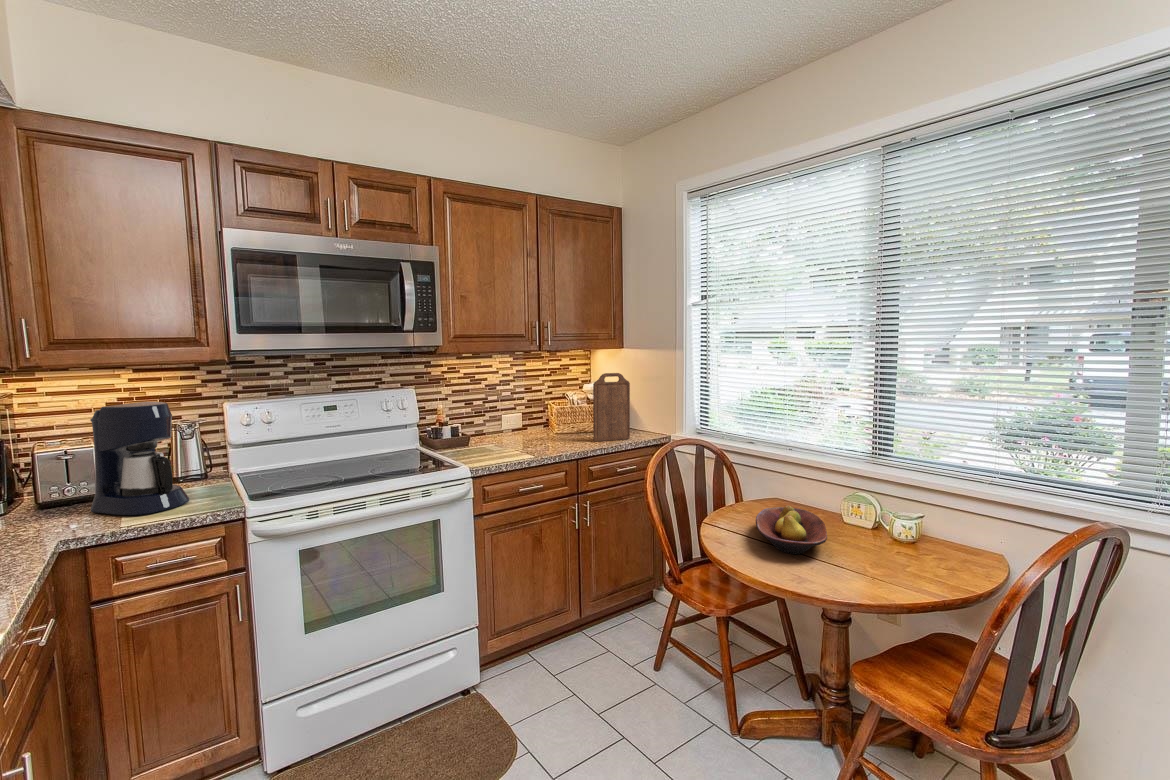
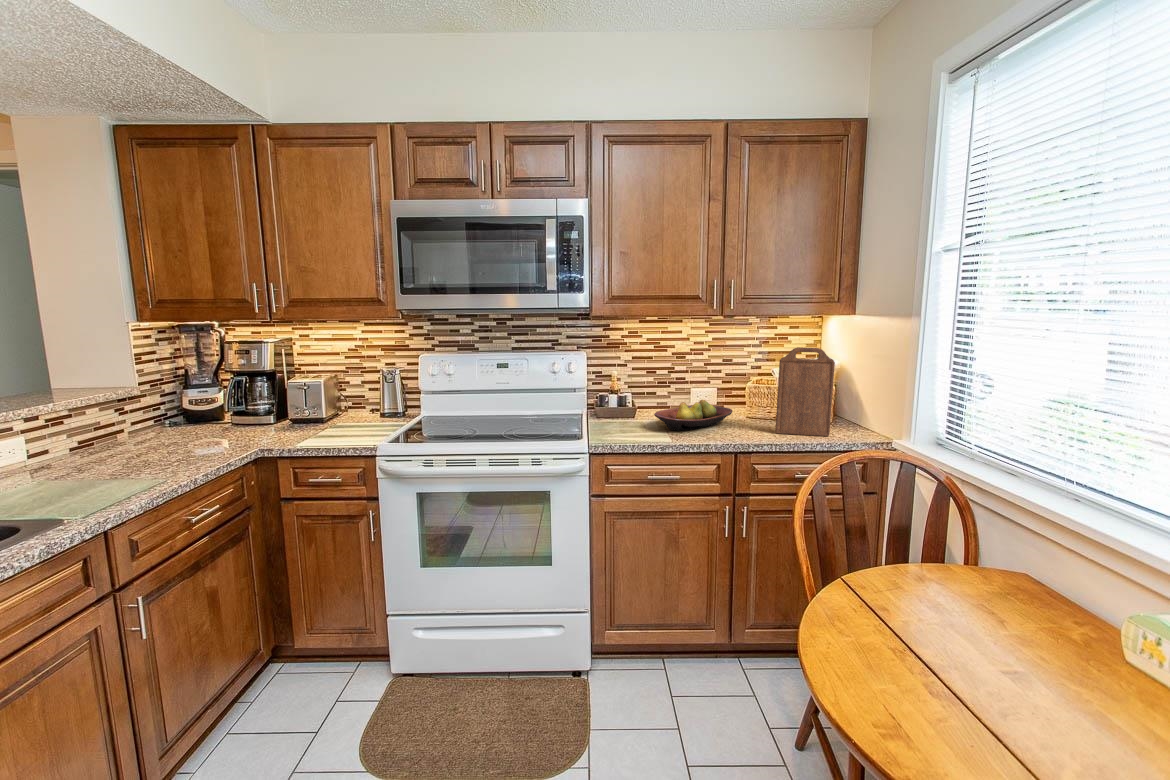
coffee maker: present [90,402,189,515] -> none [303,350,363,439]
fruit bowl: present [756,505,827,554] -> present [654,400,733,431]

